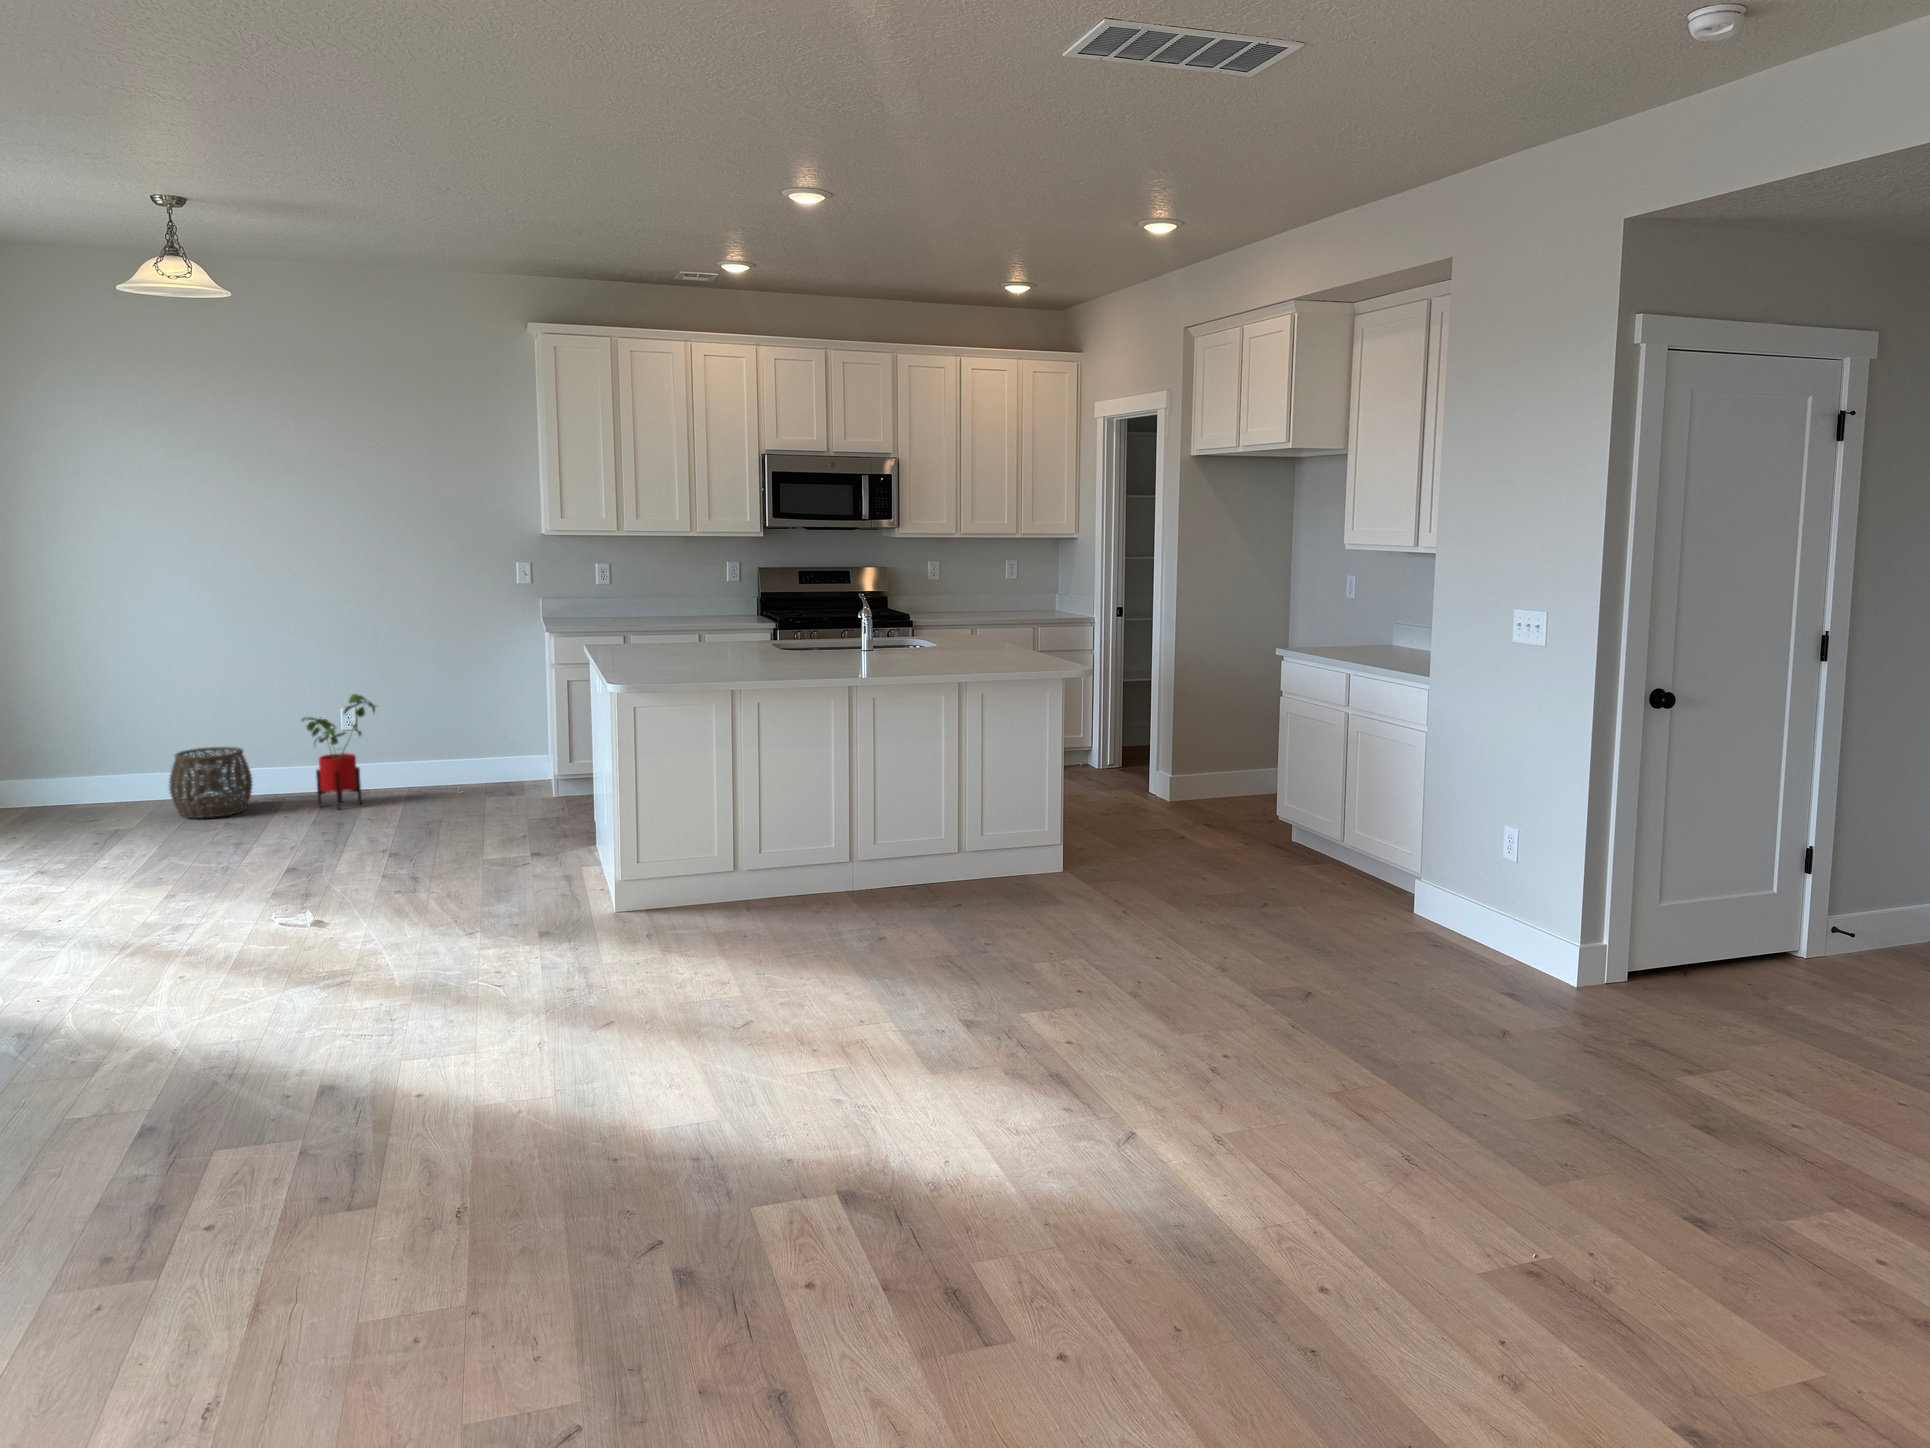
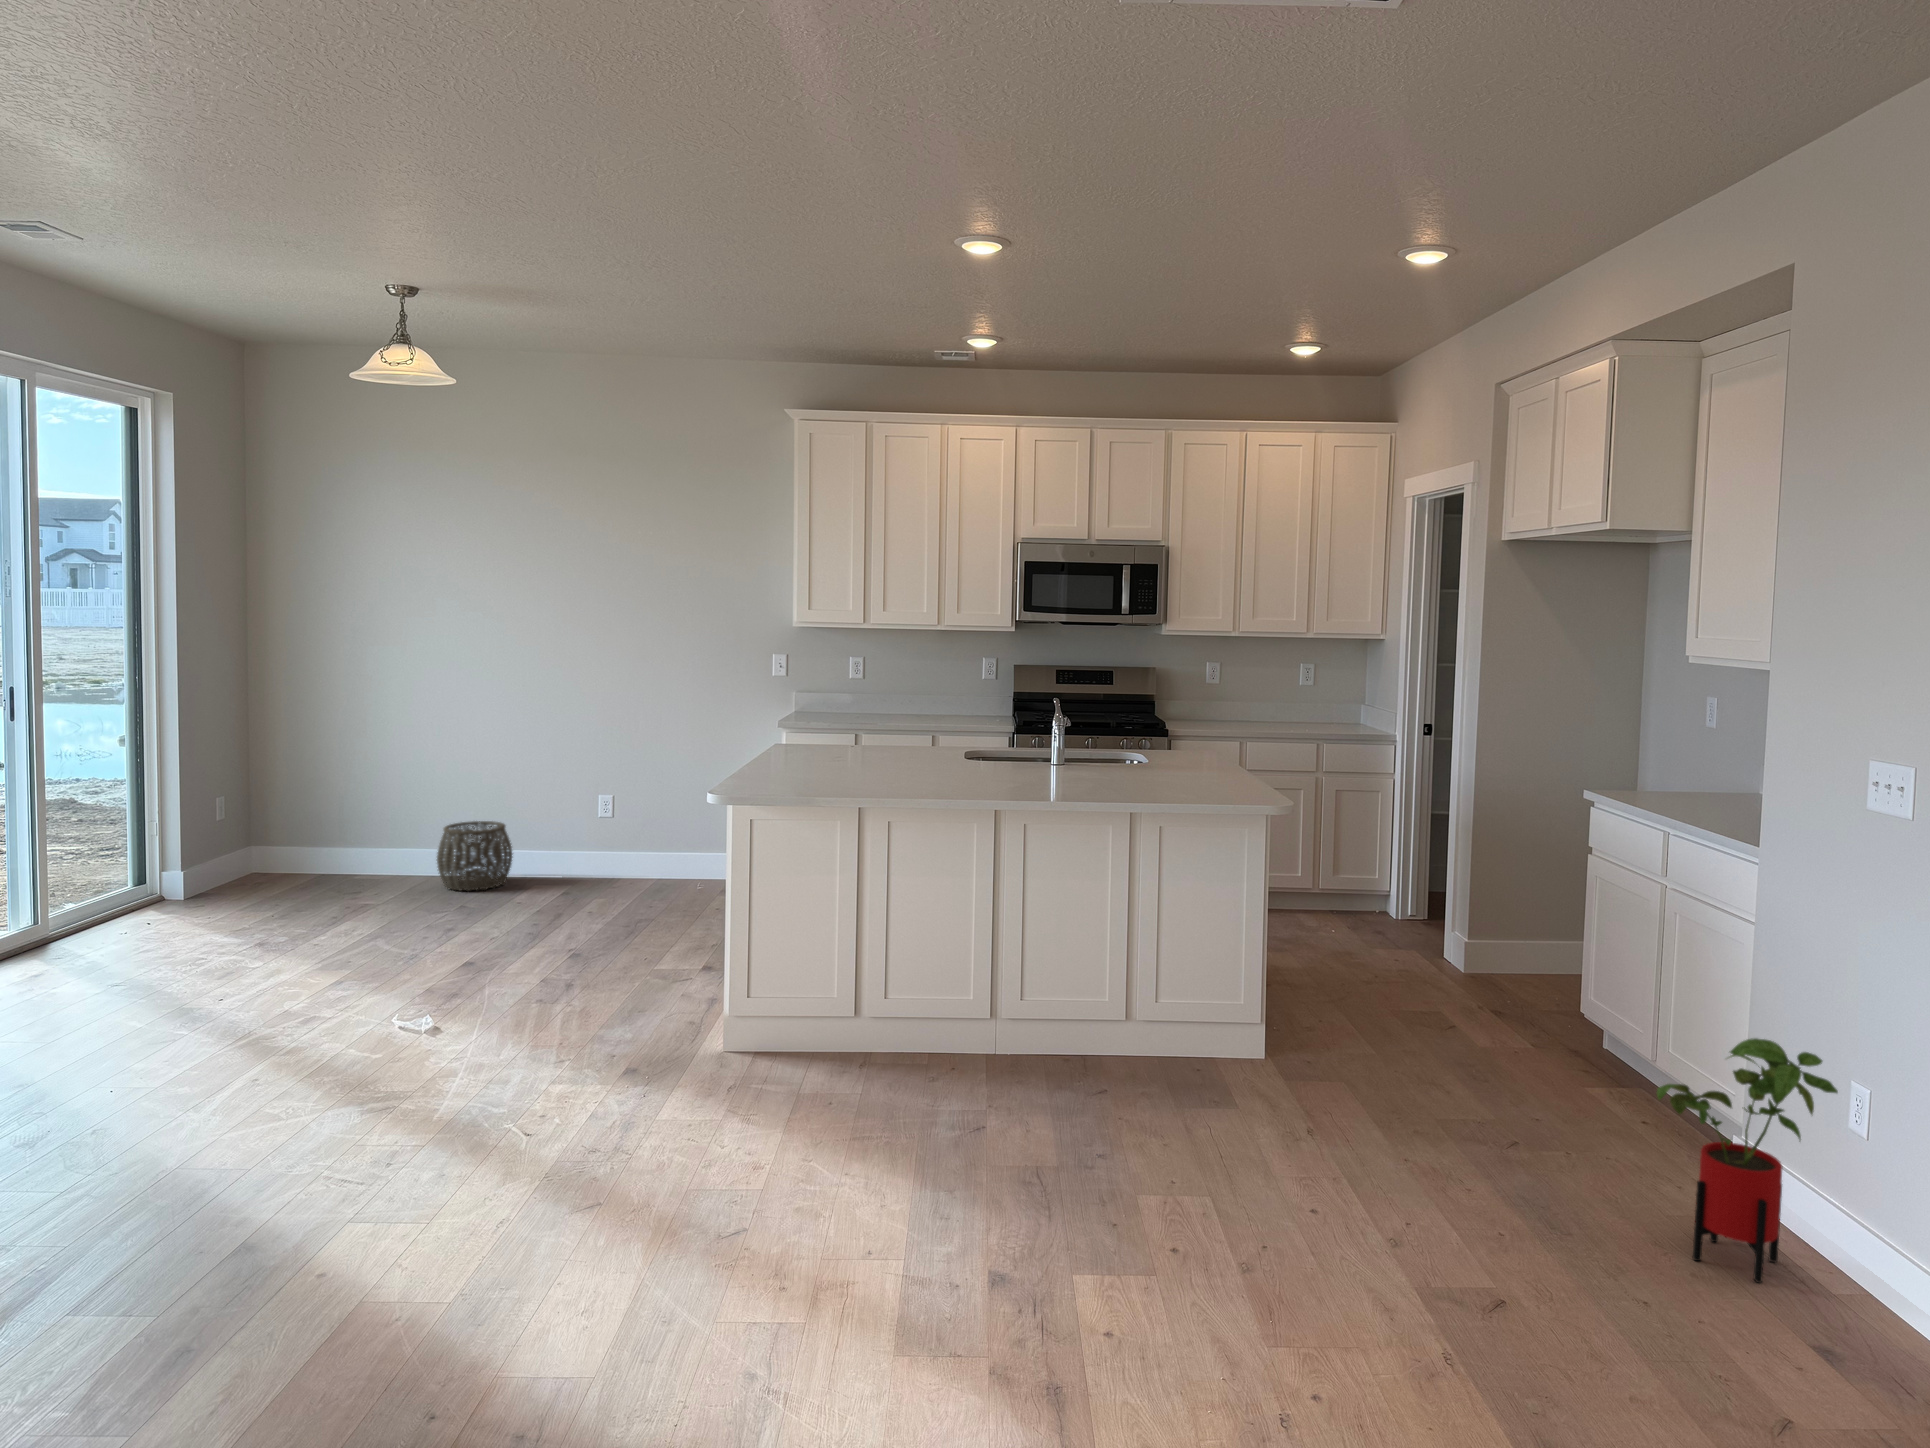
house plant: present [302,694,375,809] -> present [1657,1038,1838,1283]

